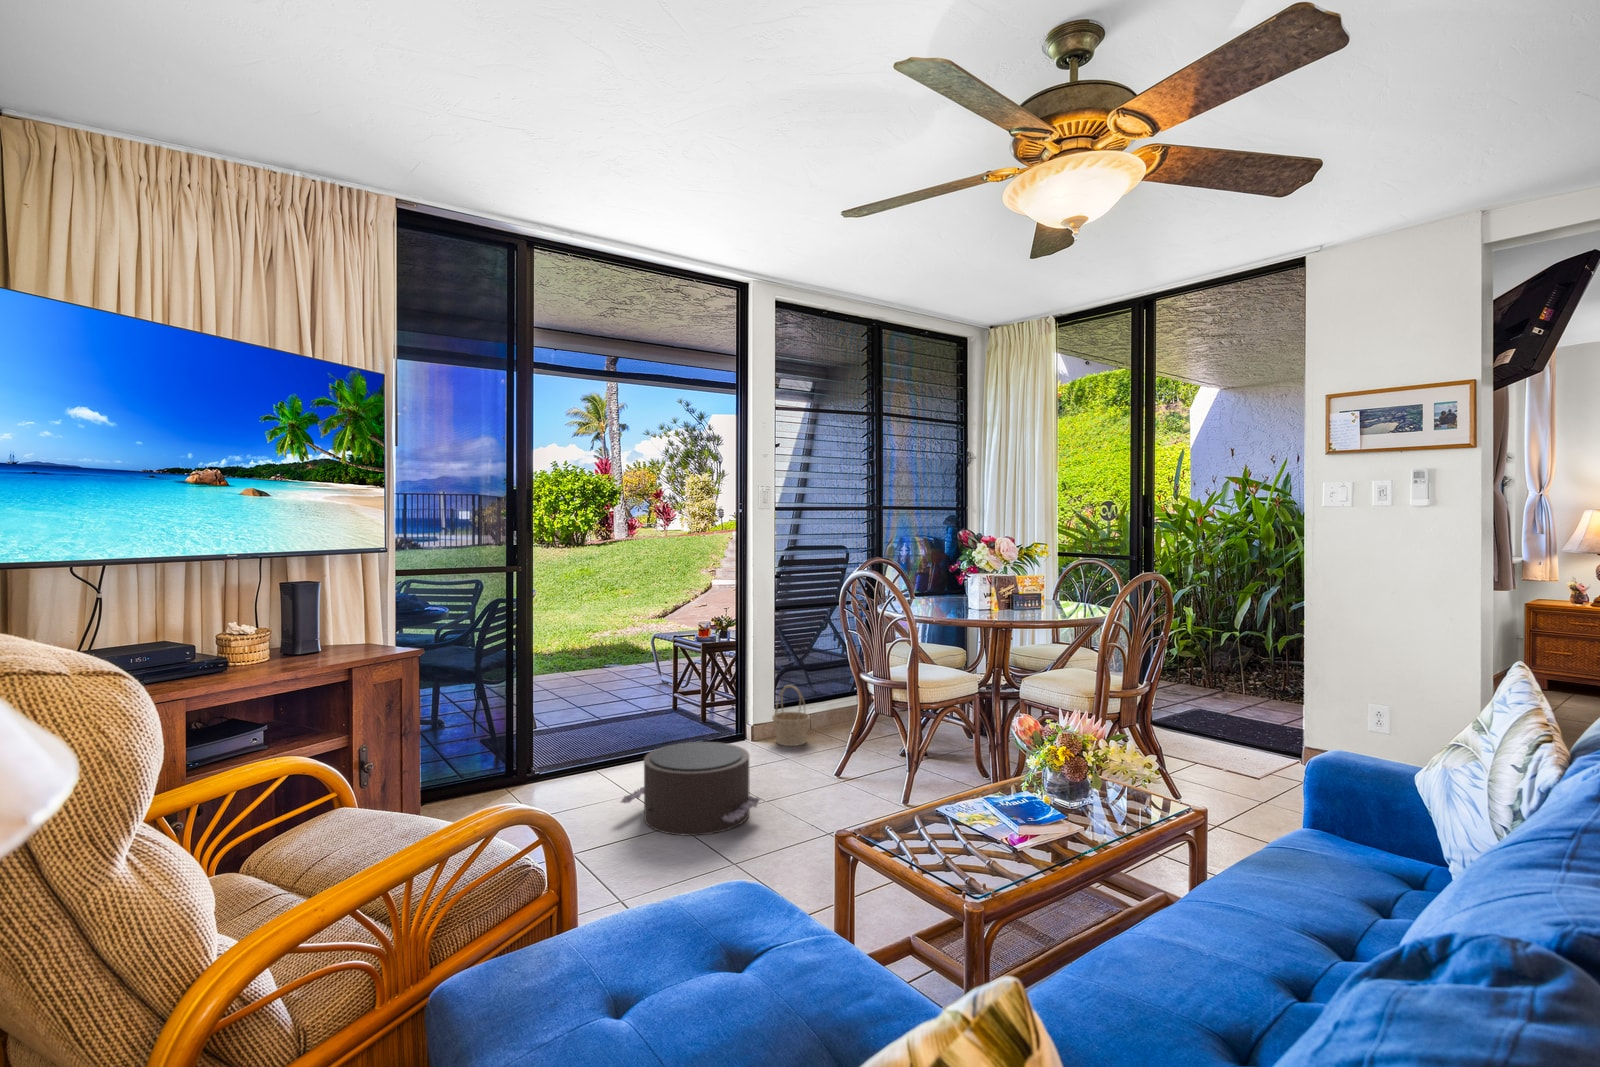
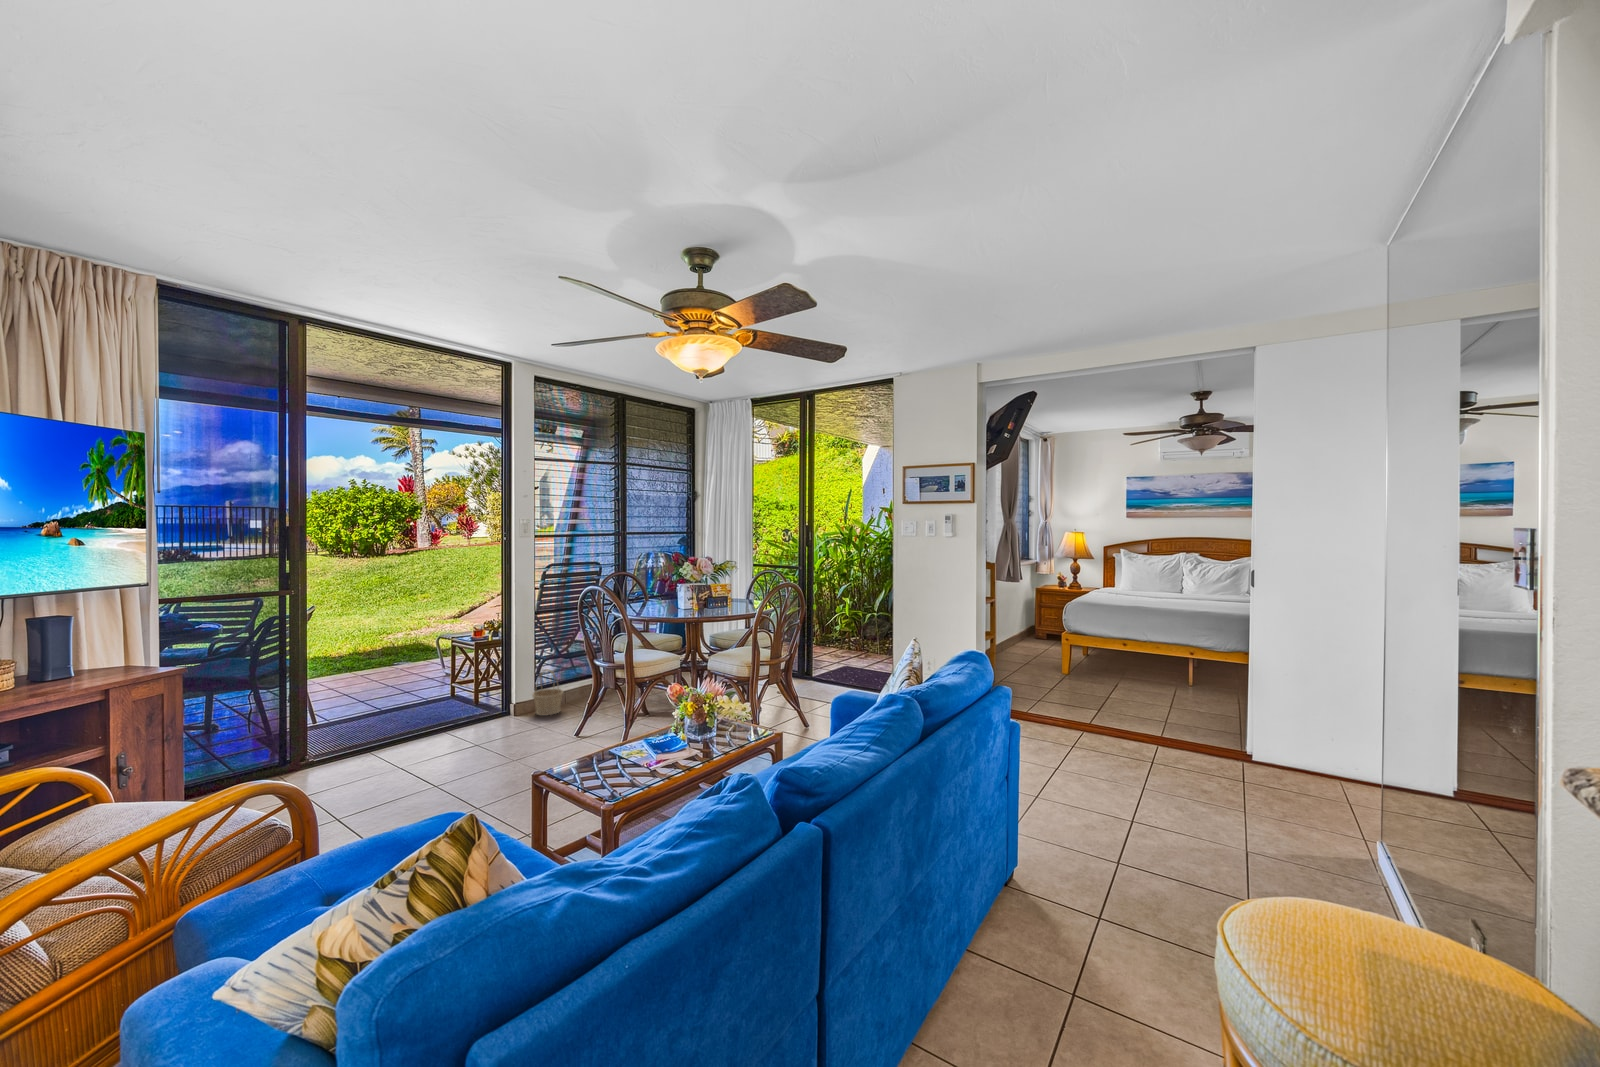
pouf: present [621,742,760,836] -> none [383,720,506,795]

